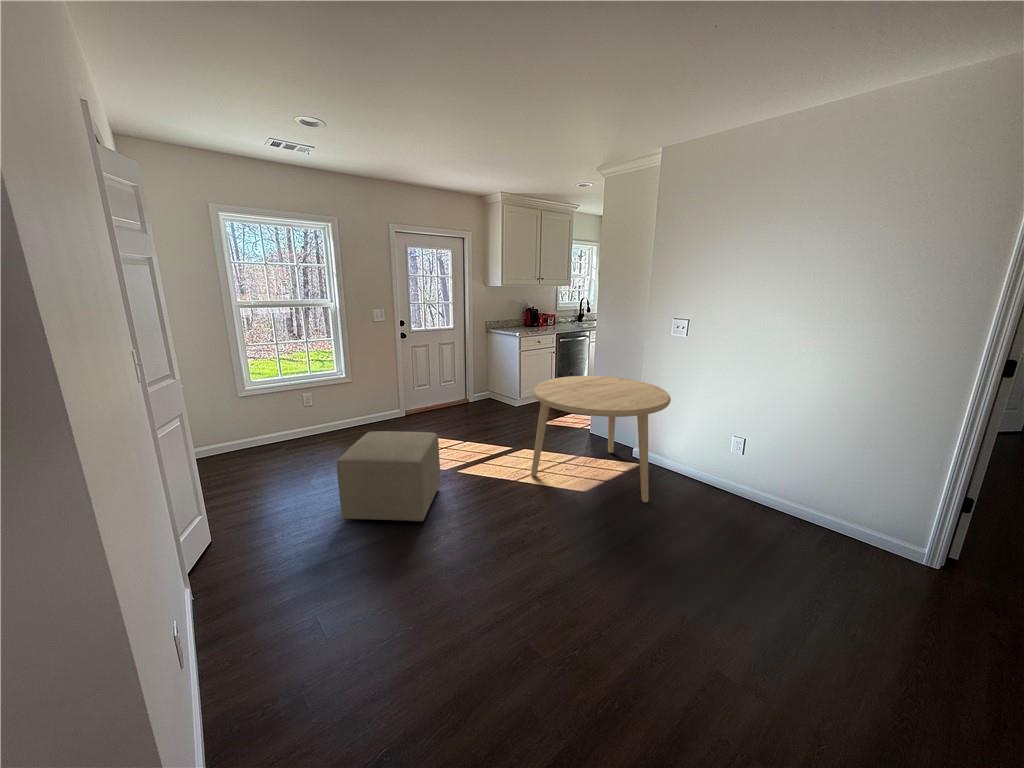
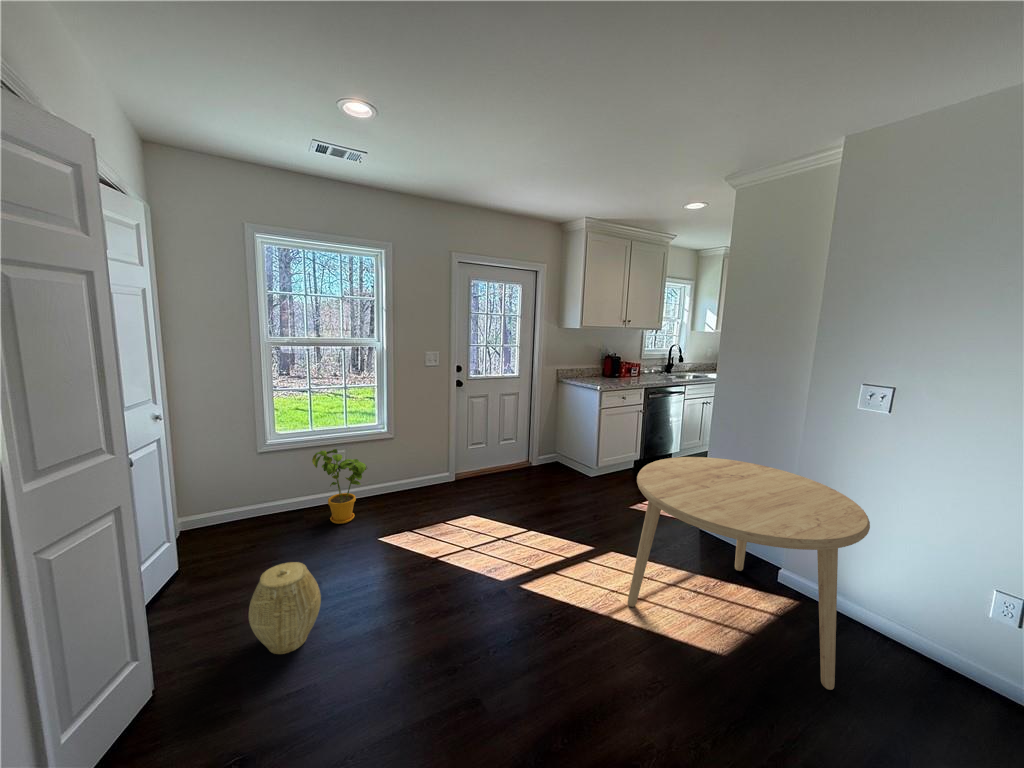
house plant: none [287,389,333,448] -> present [312,449,367,524]
ottoman: present [337,431,440,522] -> none [348,525,498,692]
woven basket: none [265,459,315,518] -> present [249,562,321,654]

